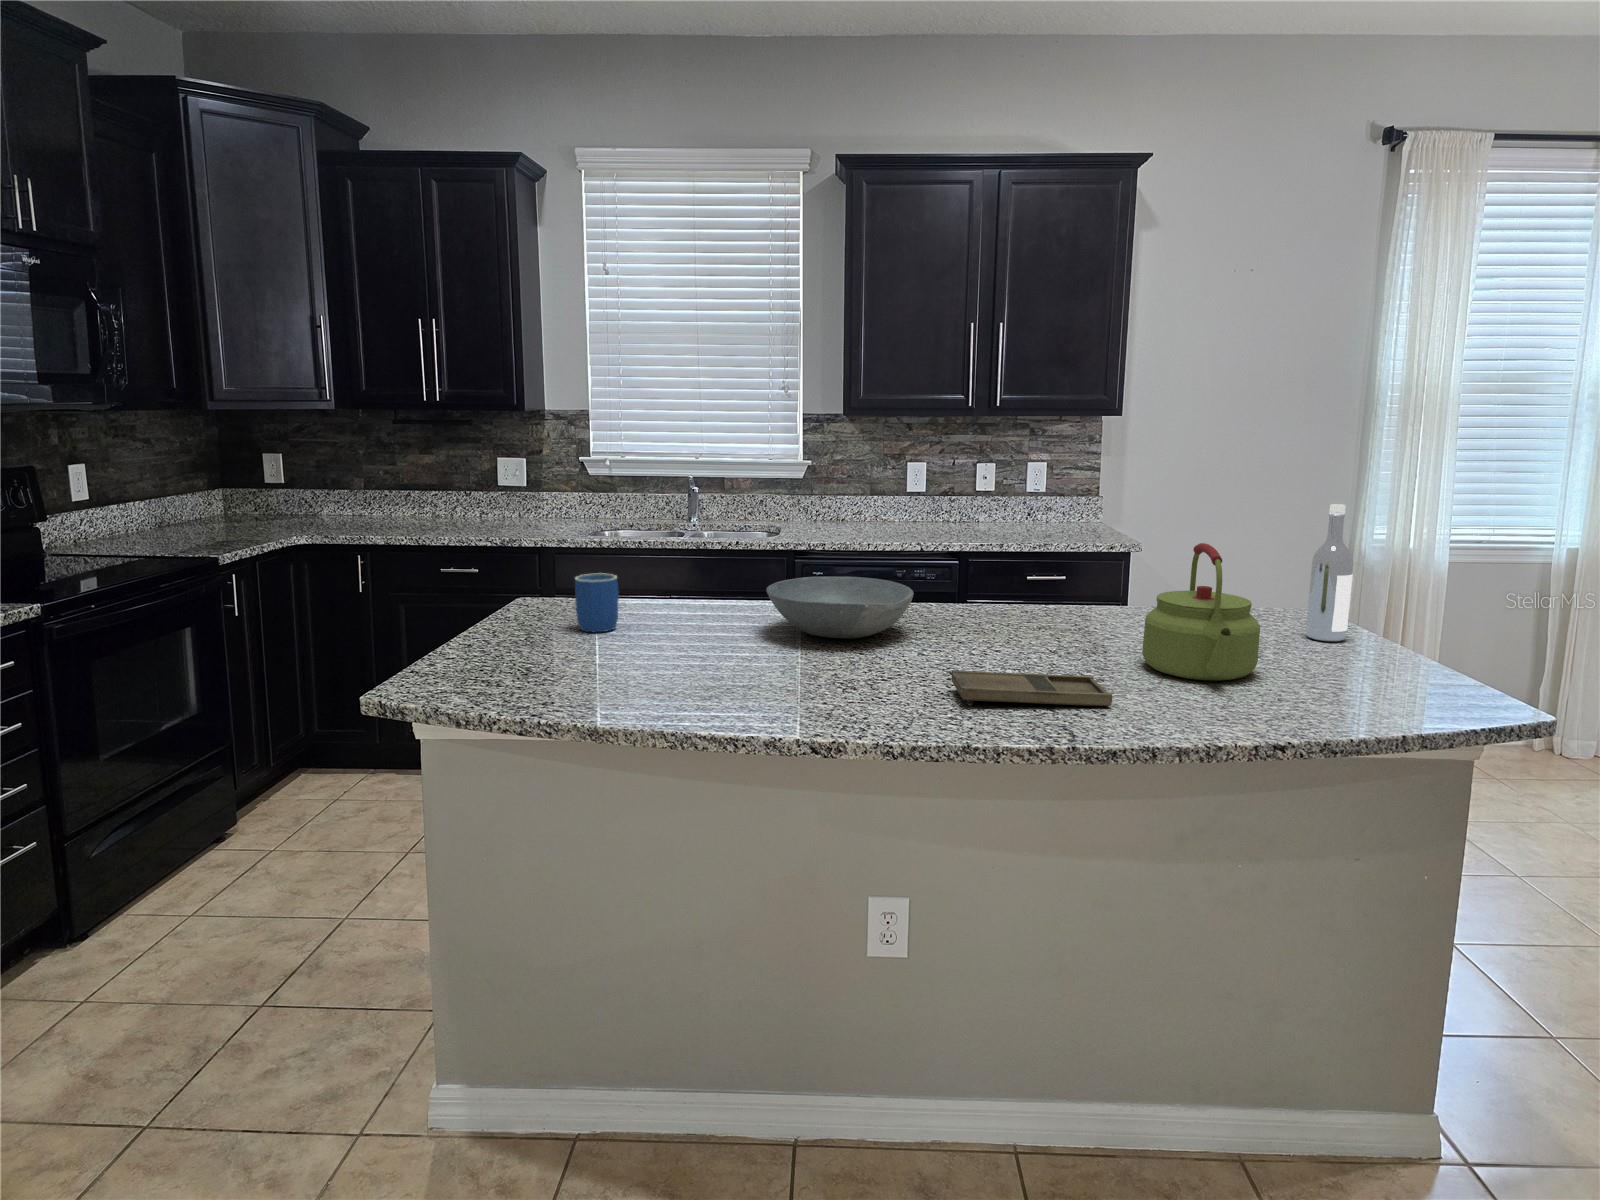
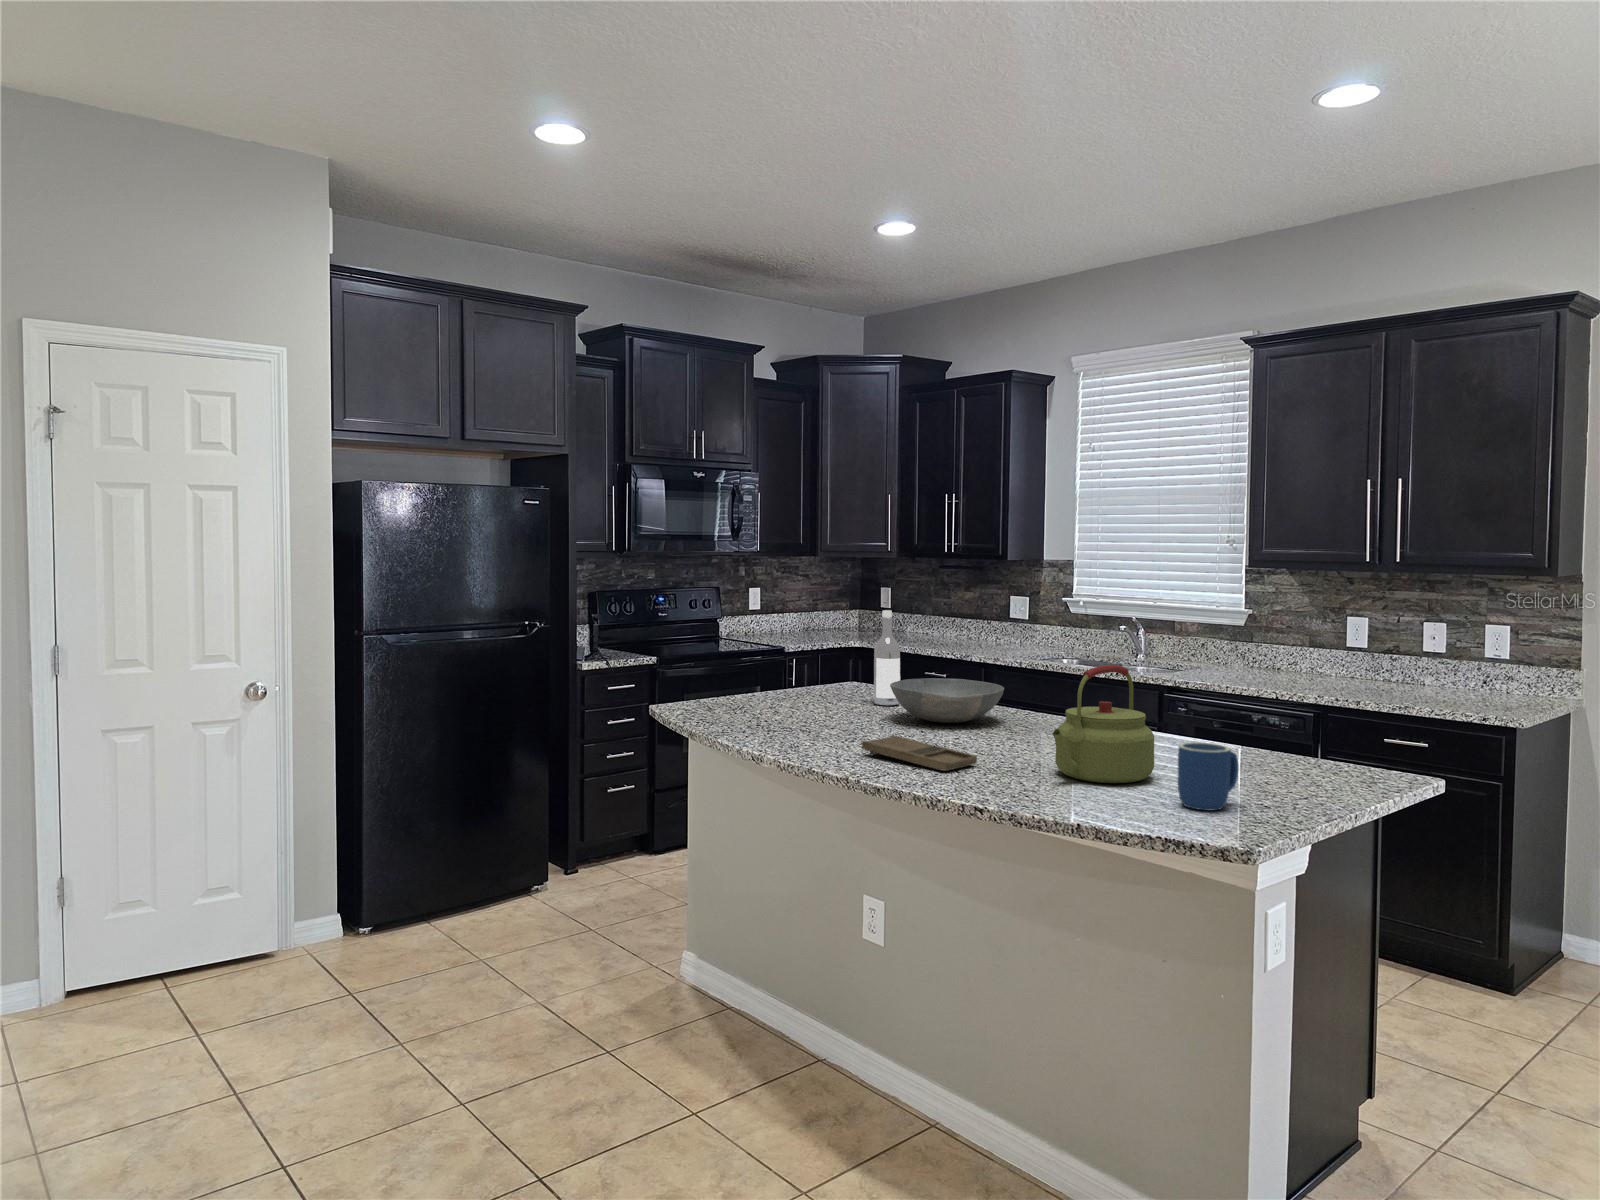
wine bottle: present [1306,504,1353,642] -> present [874,610,900,706]
mug: present [575,573,619,632] -> present [1178,742,1239,811]

